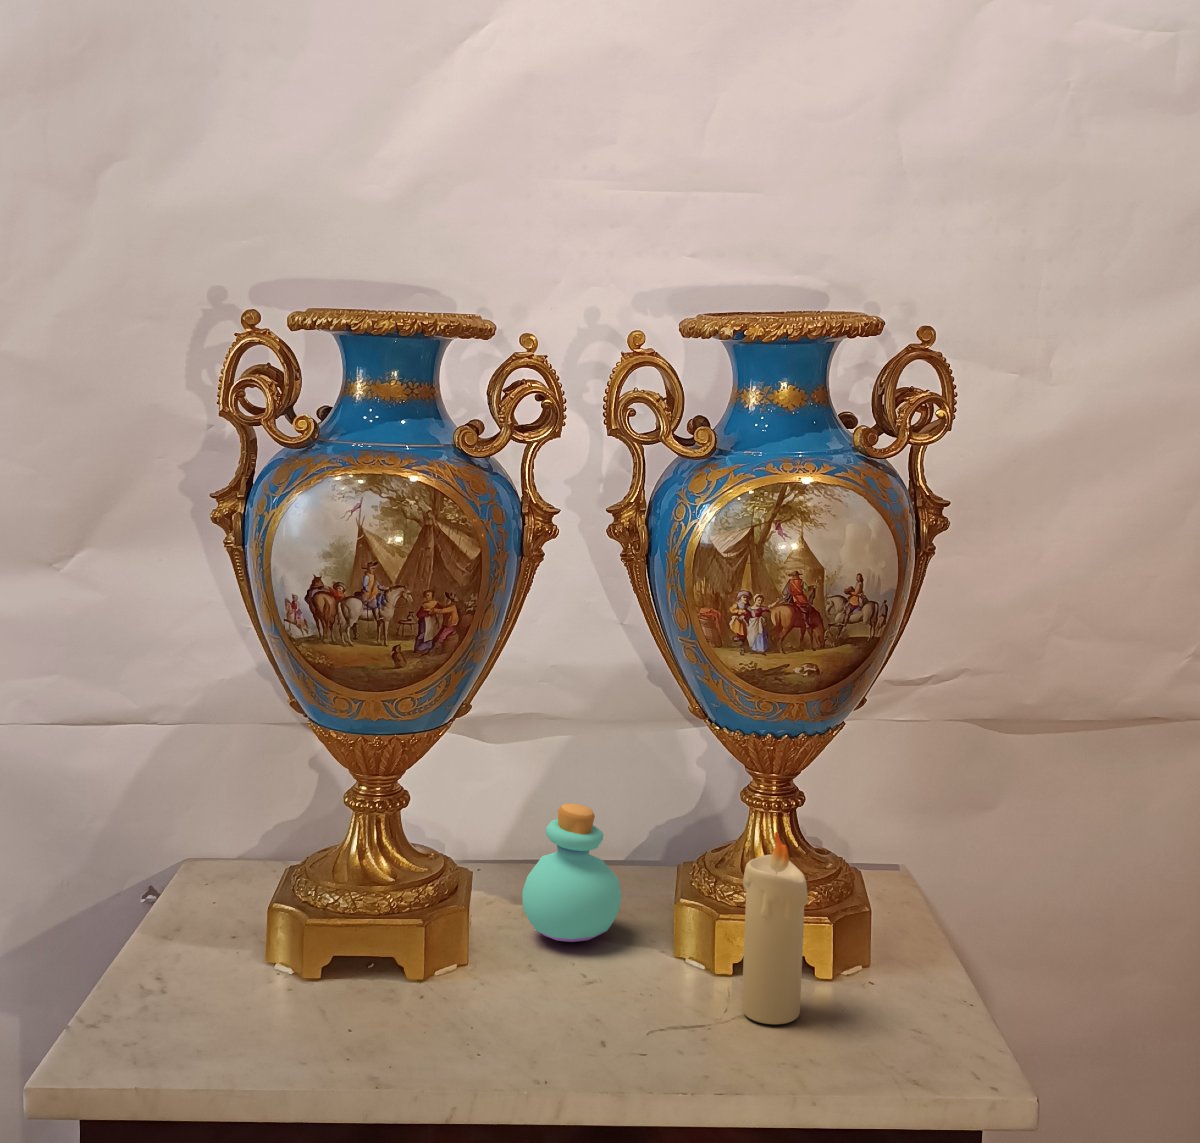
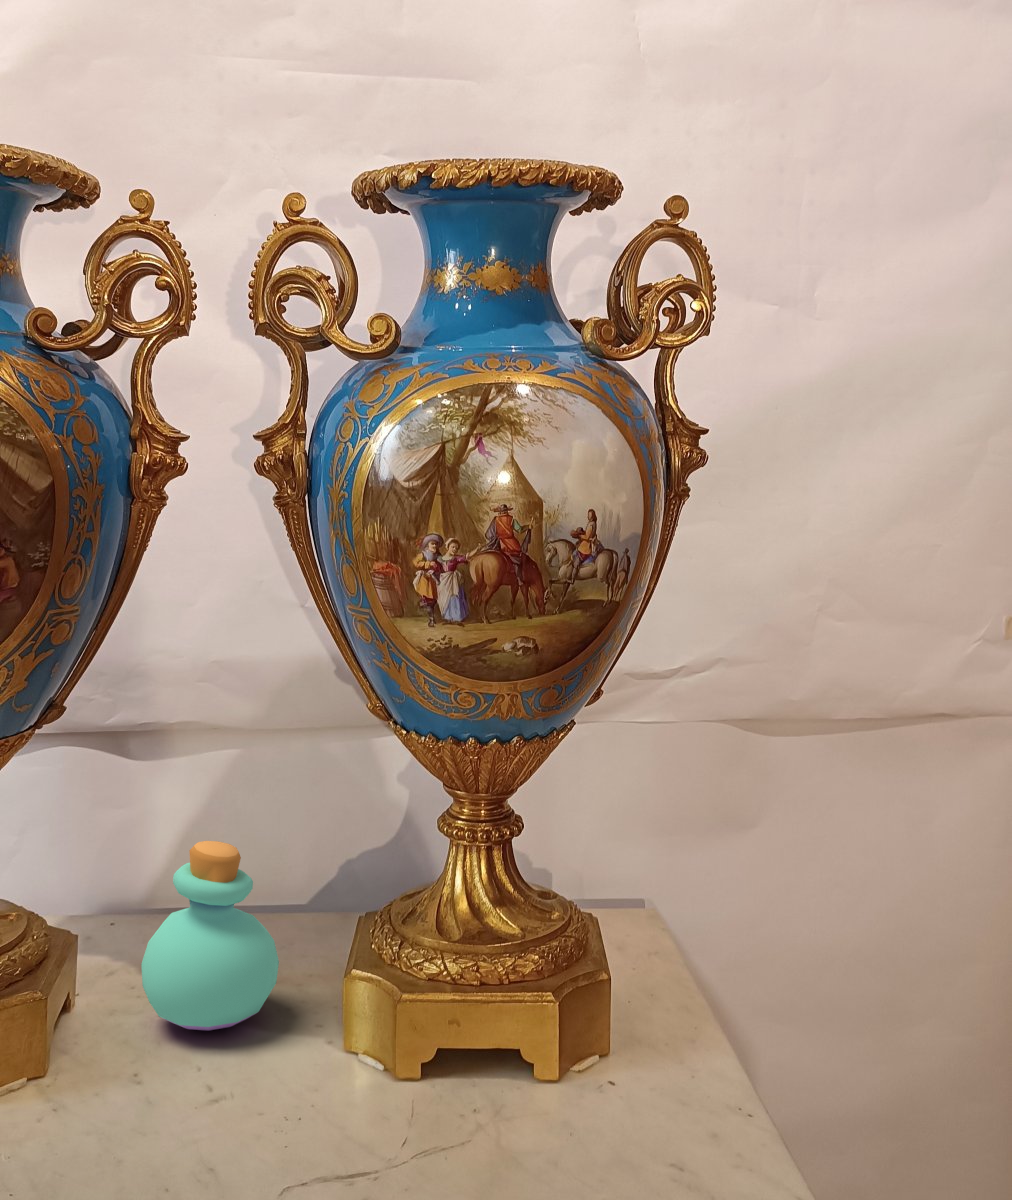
candle: present [742,832,808,1024] -> none [433,874,524,1148]

